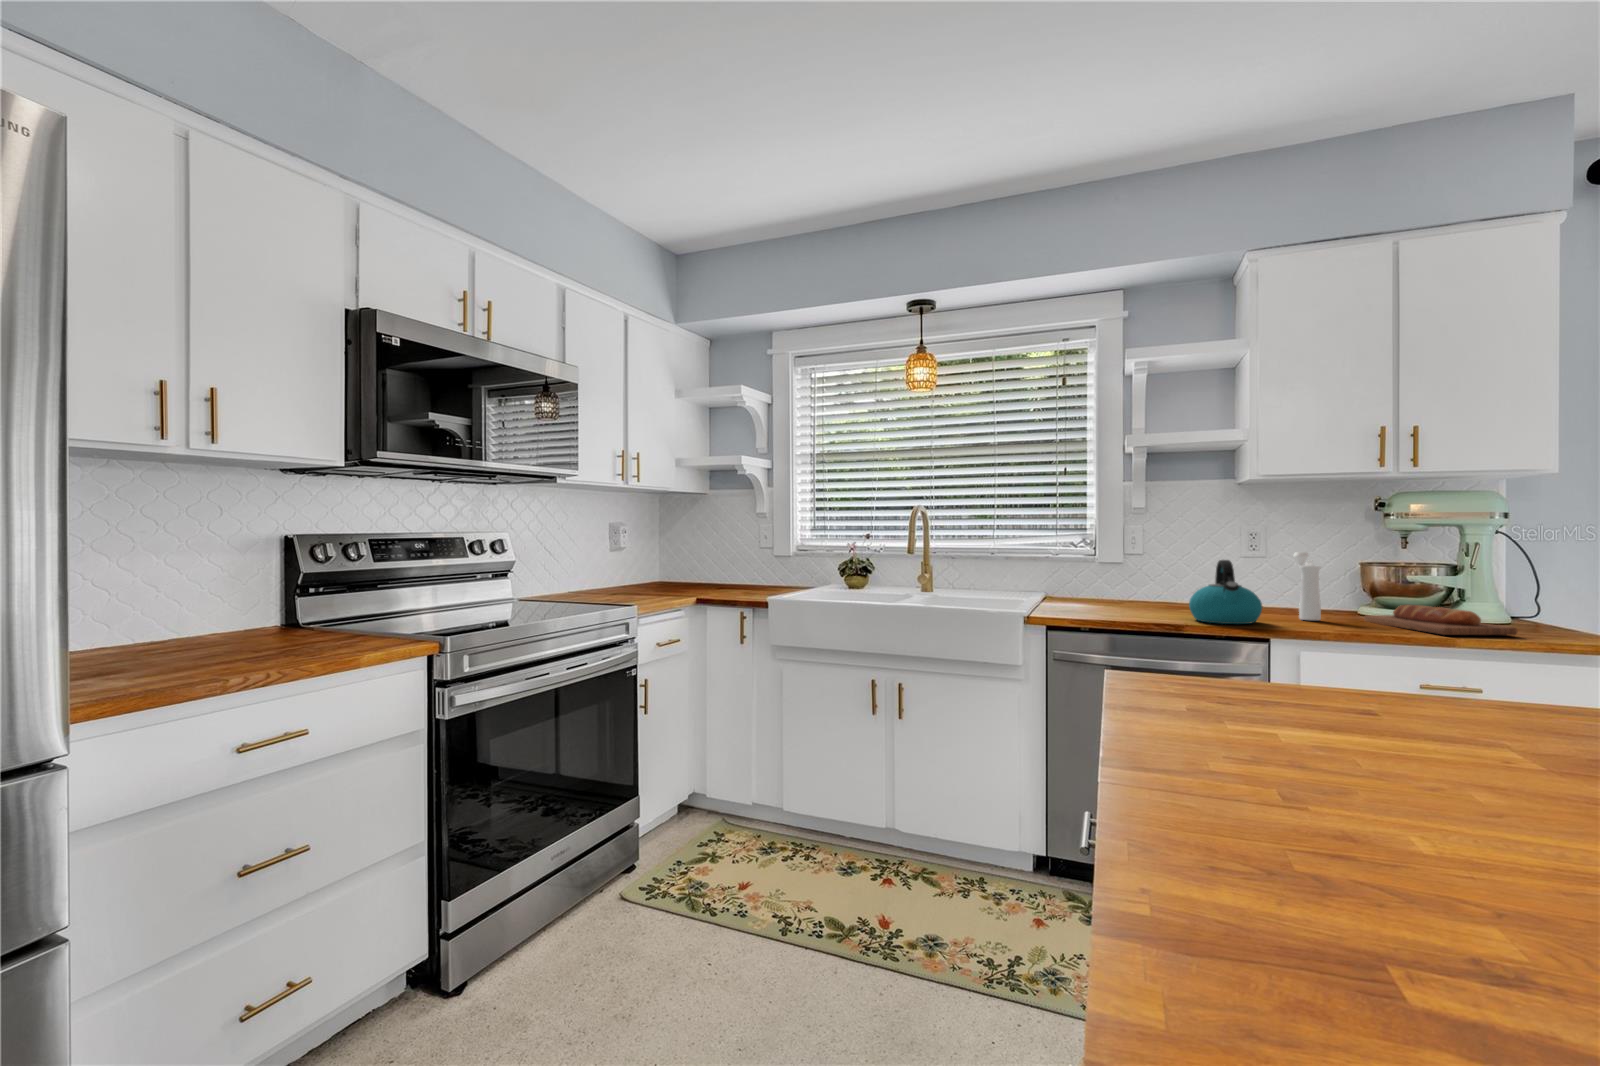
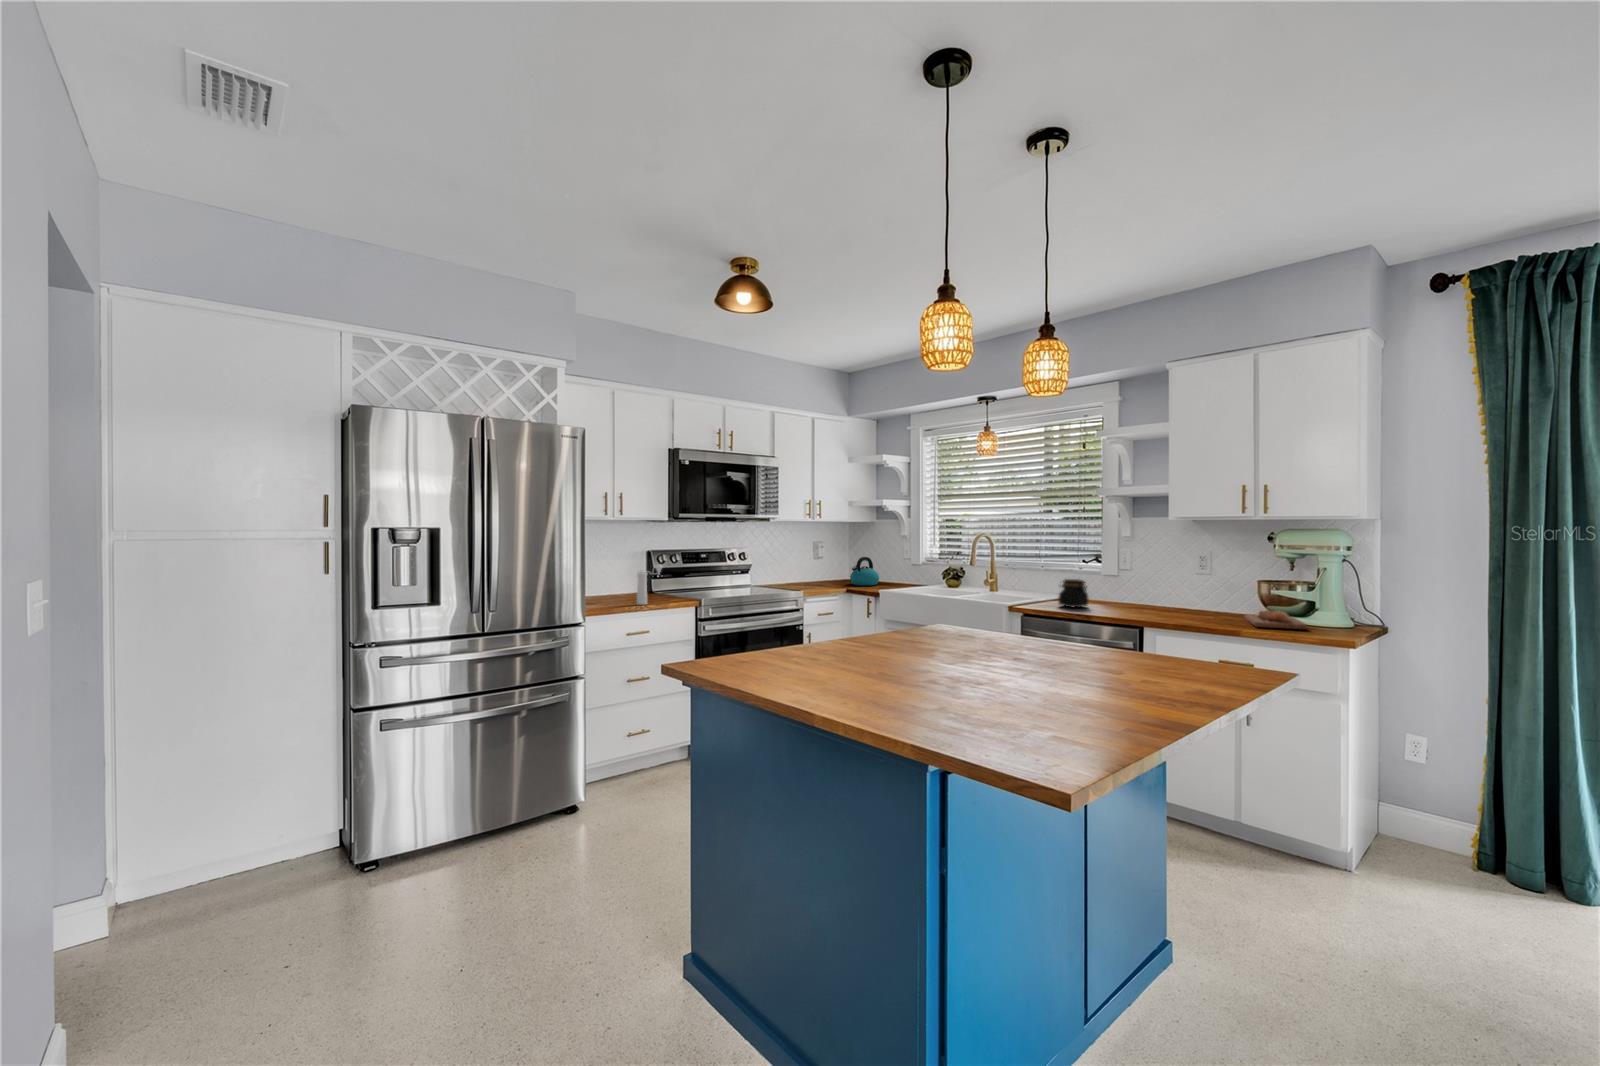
pepper mill: present [1293,552,1321,620] -> present [637,565,662,605]
kettle: present [1189,560,1262,624] -> present [850,557,879,586]
jar: none [1082,571,1135,617] -> present [1058,579,1088,608]

